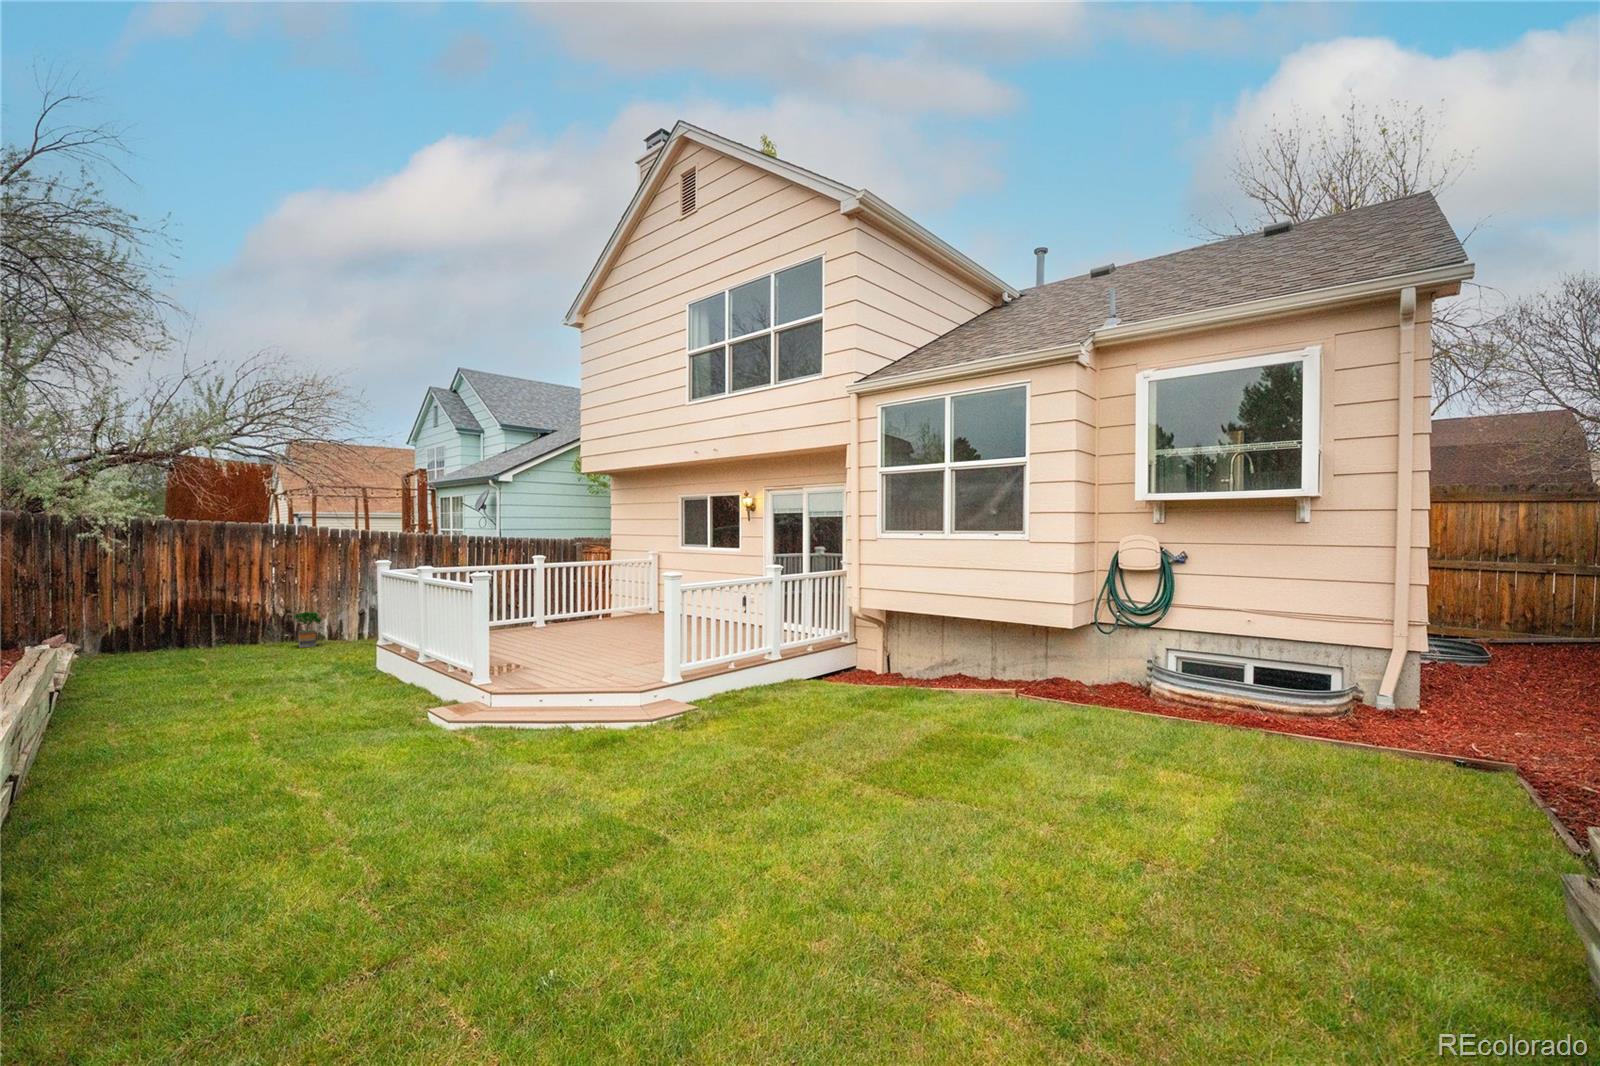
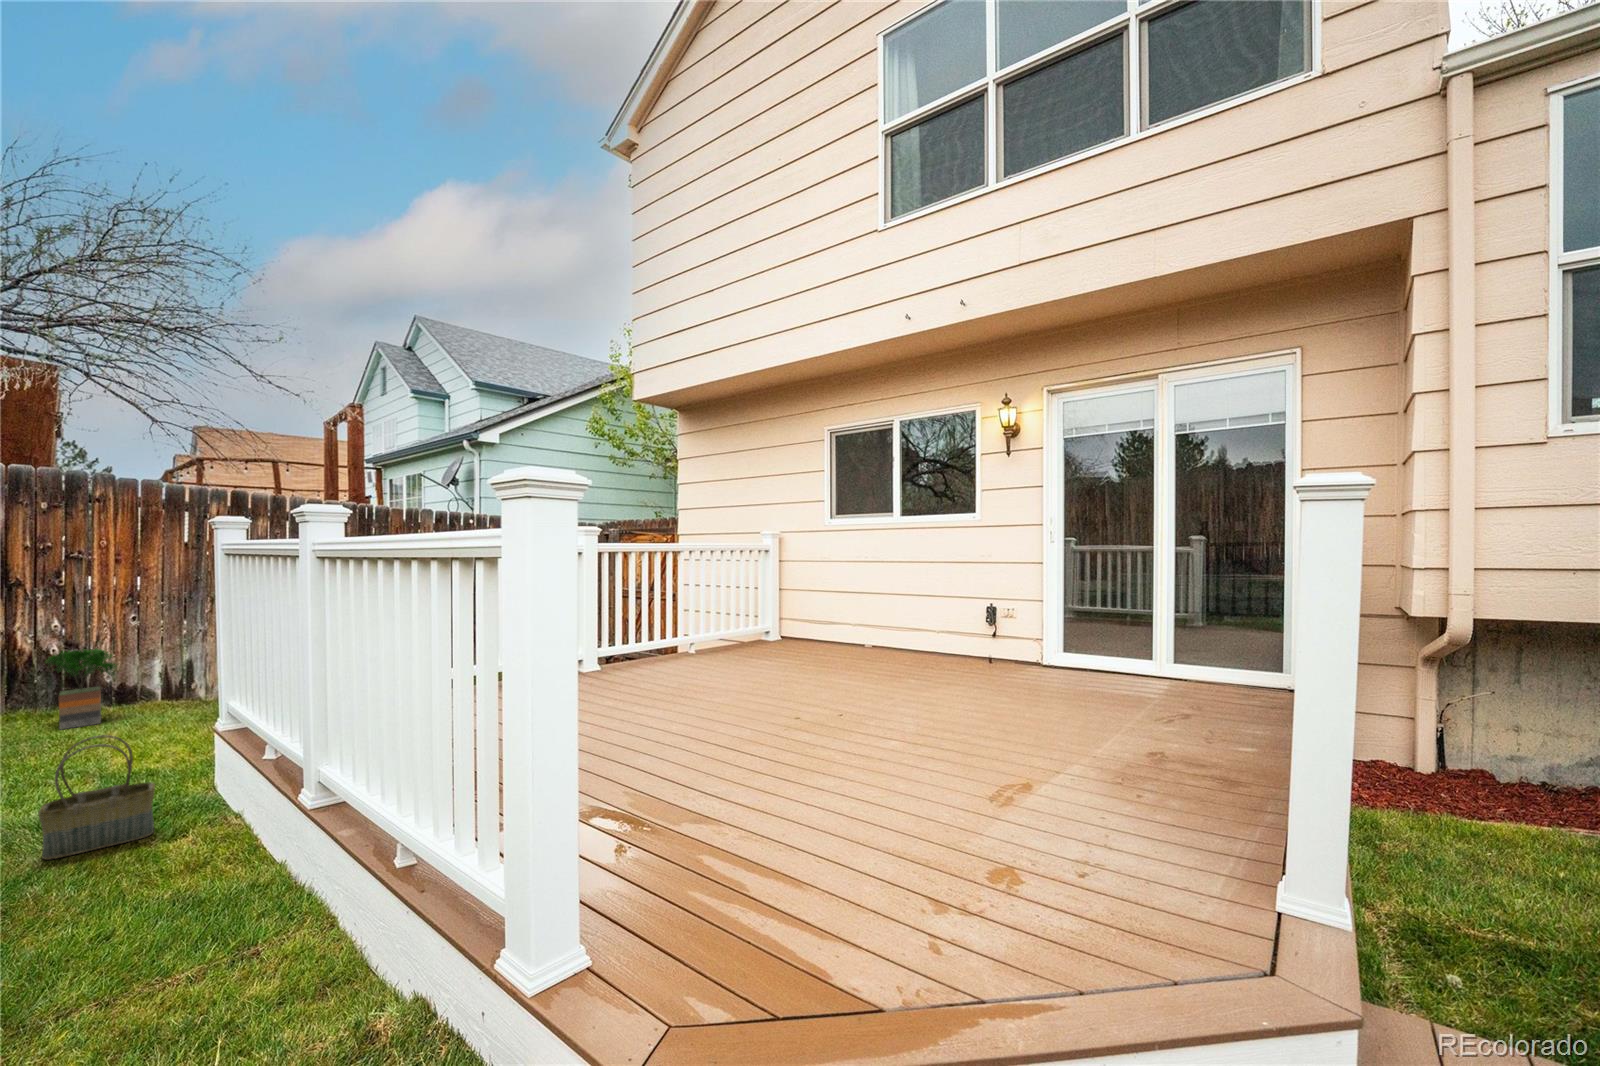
basket: none [335,638,368,676] -> present [38,735,155,860]

